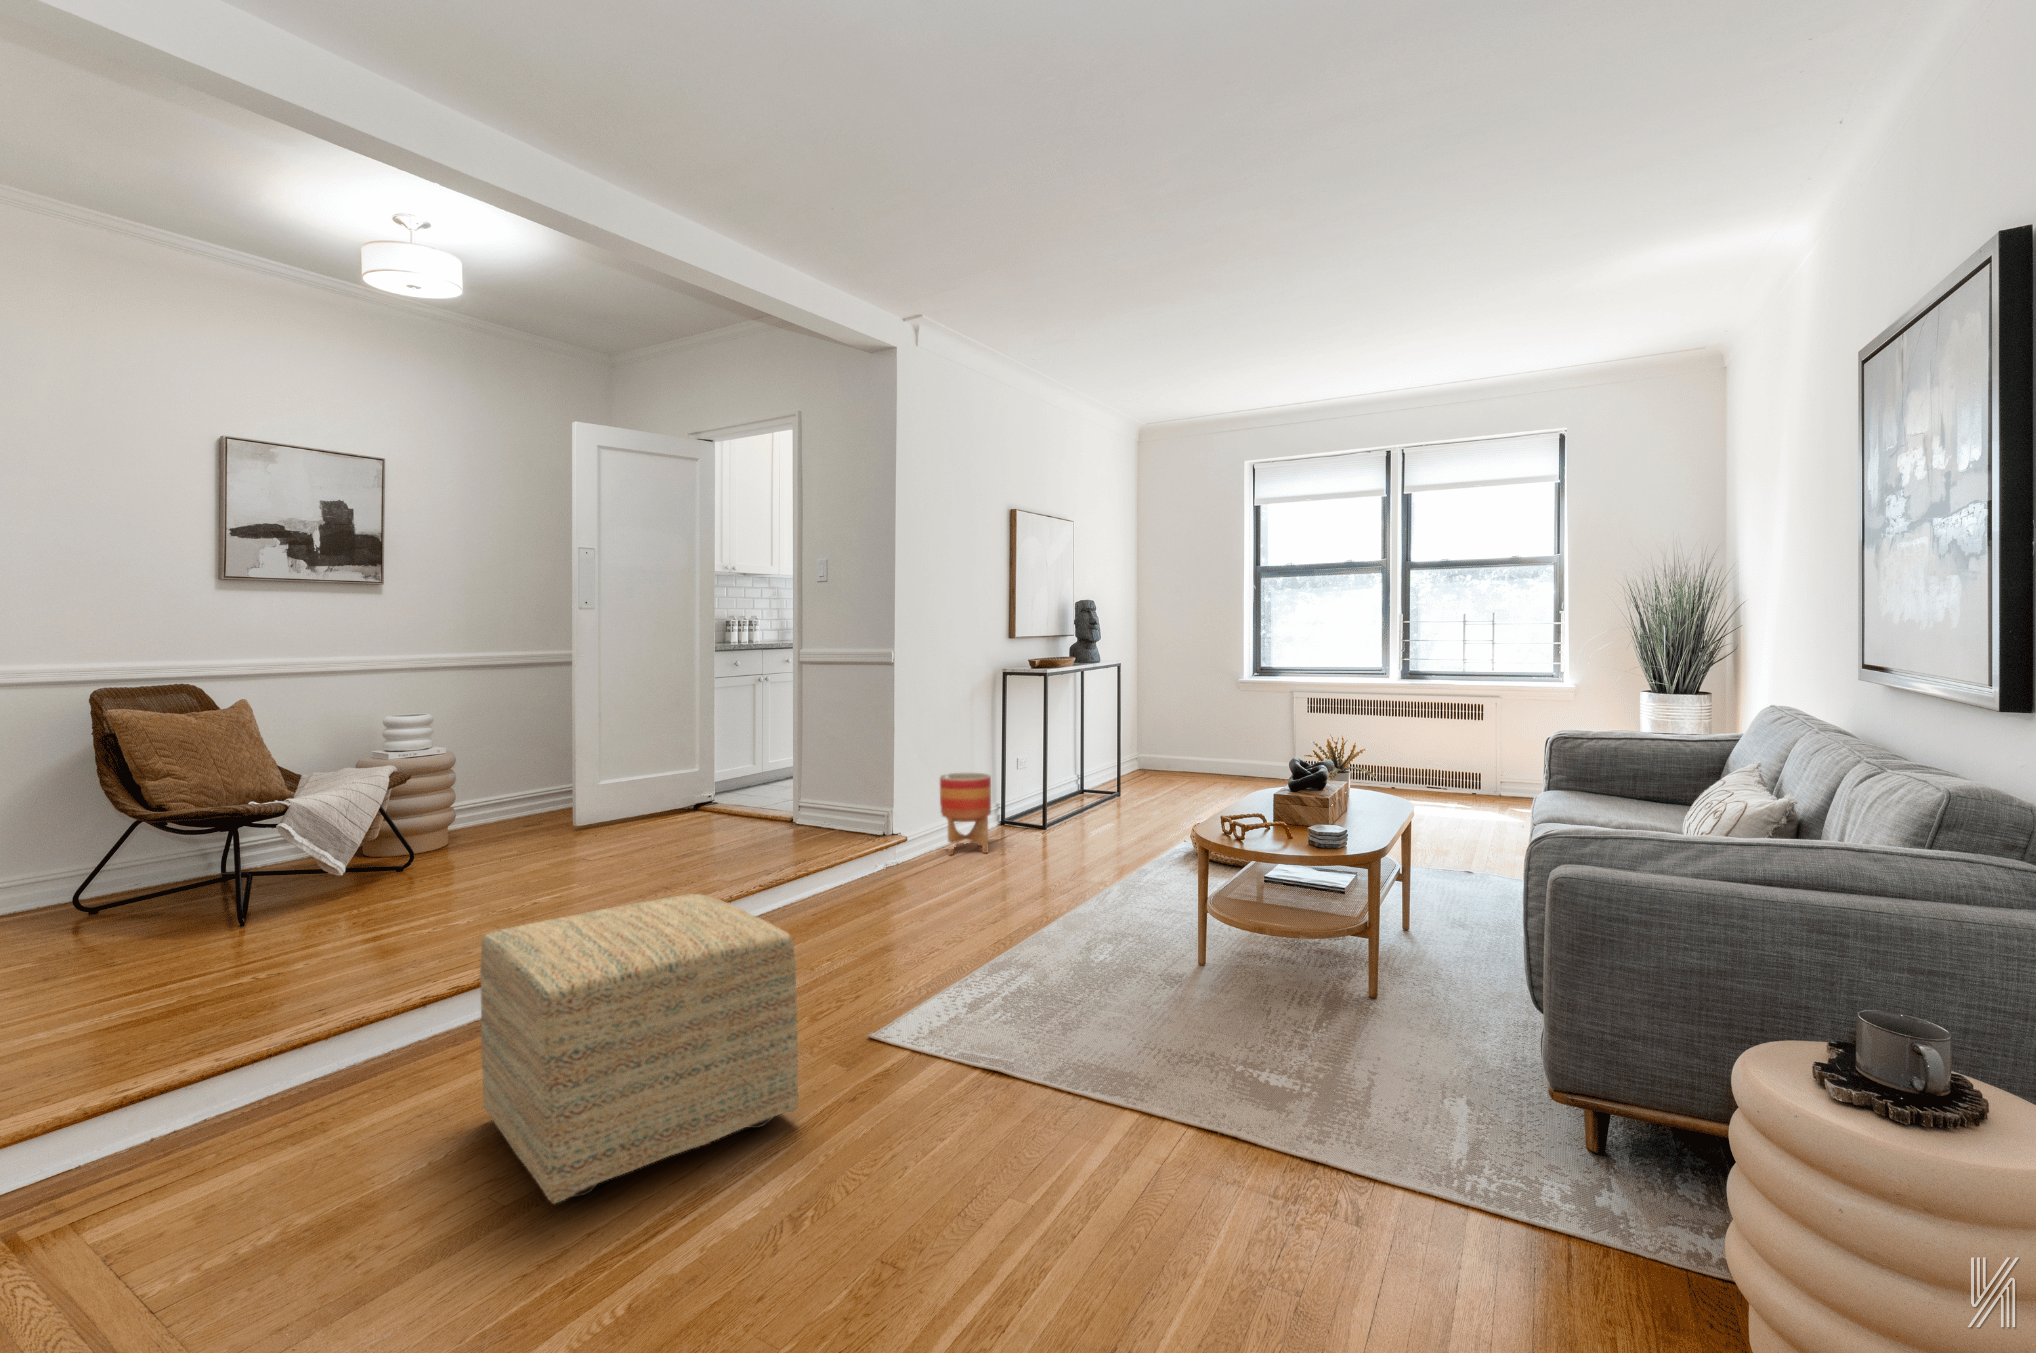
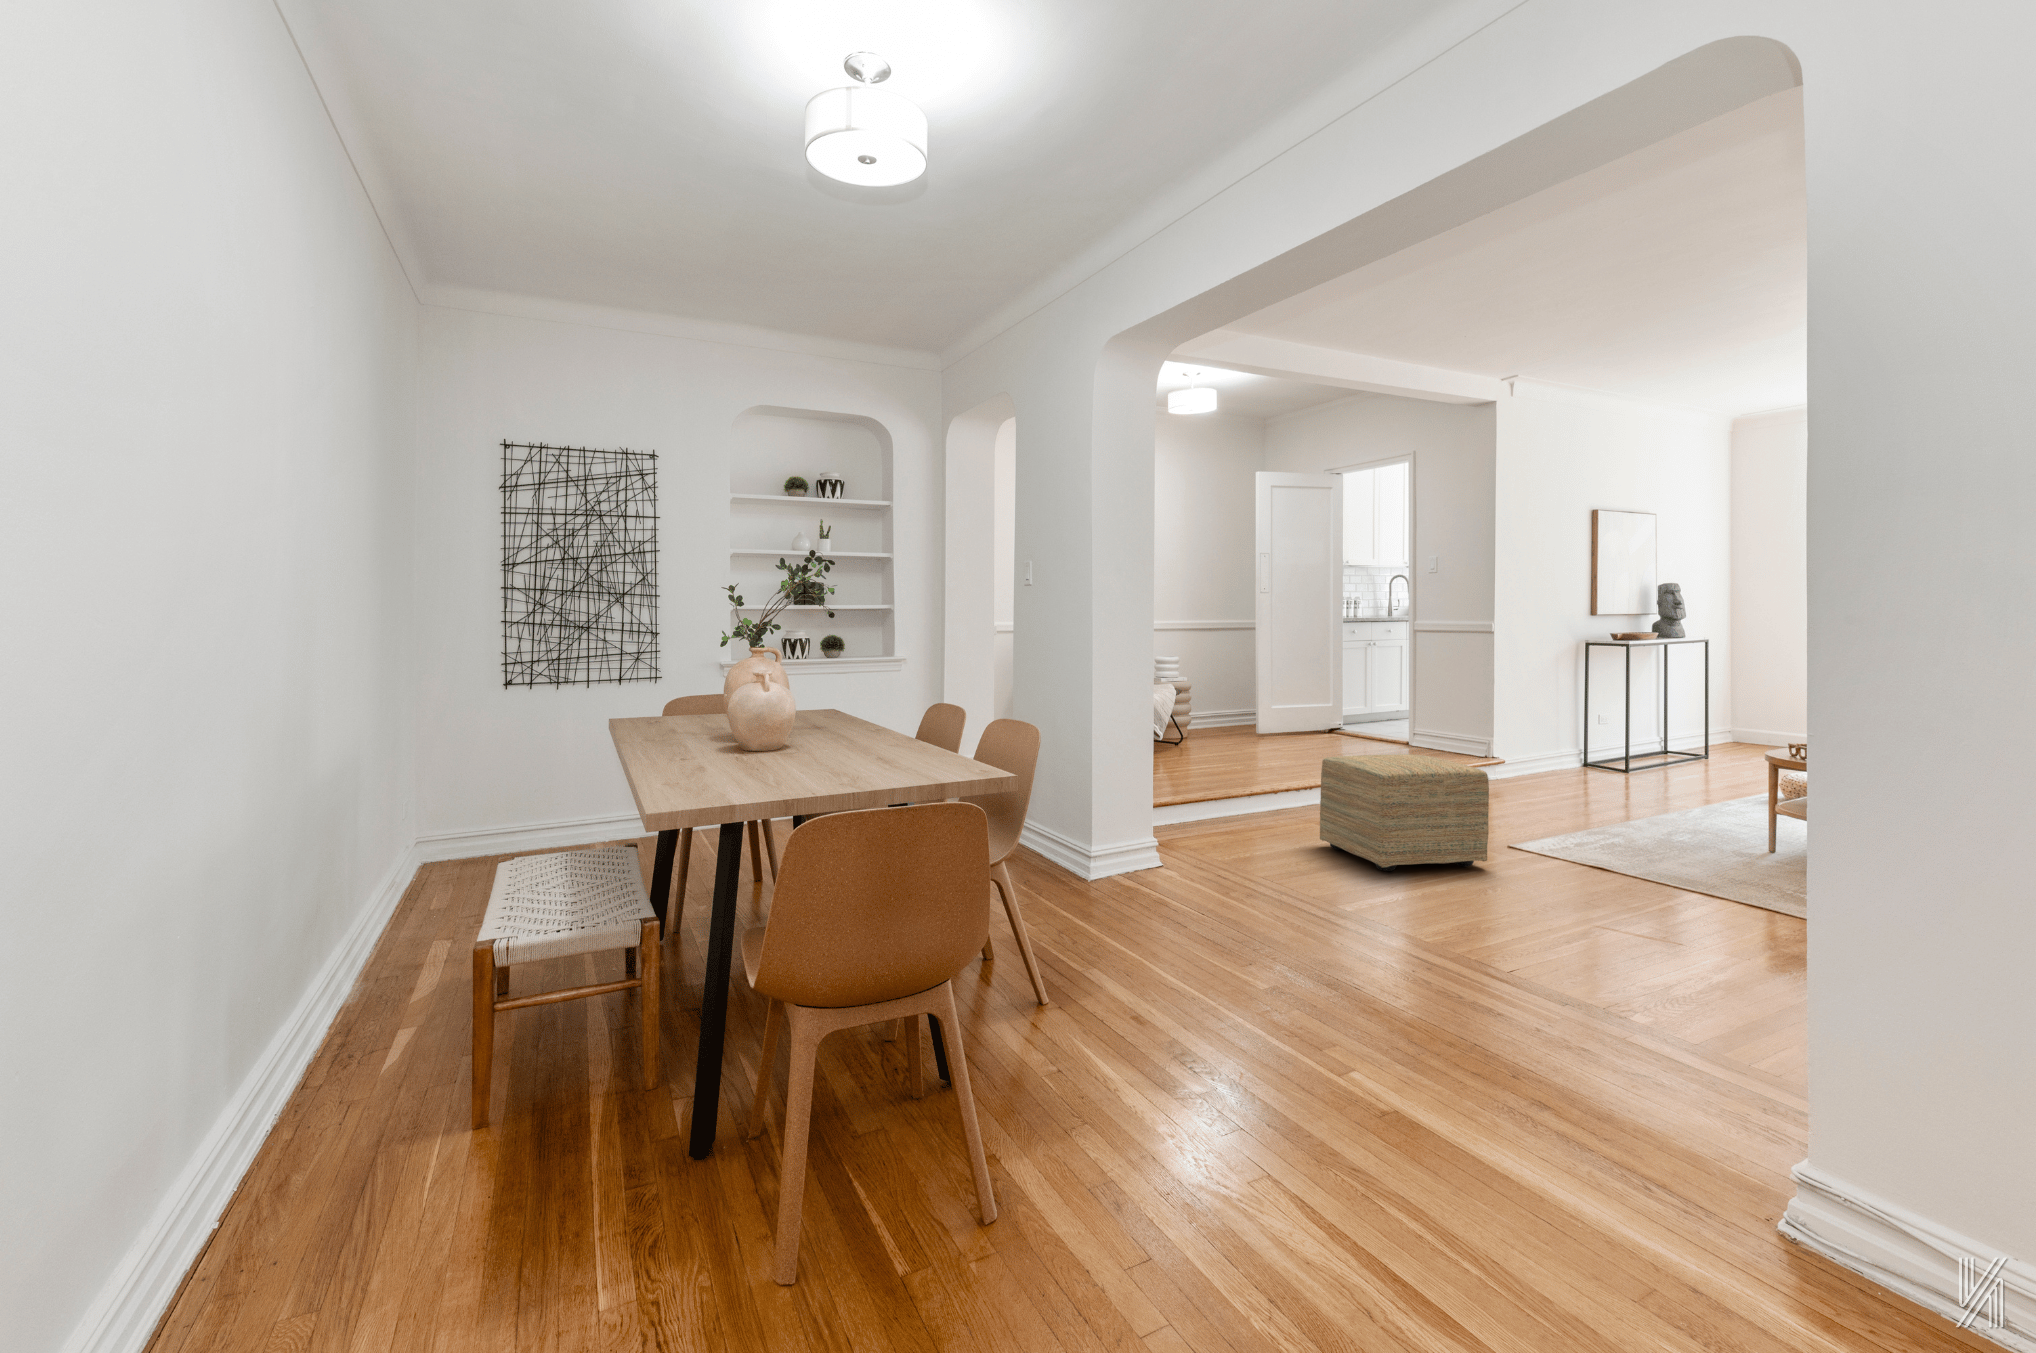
planter: present [940,773,991,855] -> none [1532,720,1578,781]

